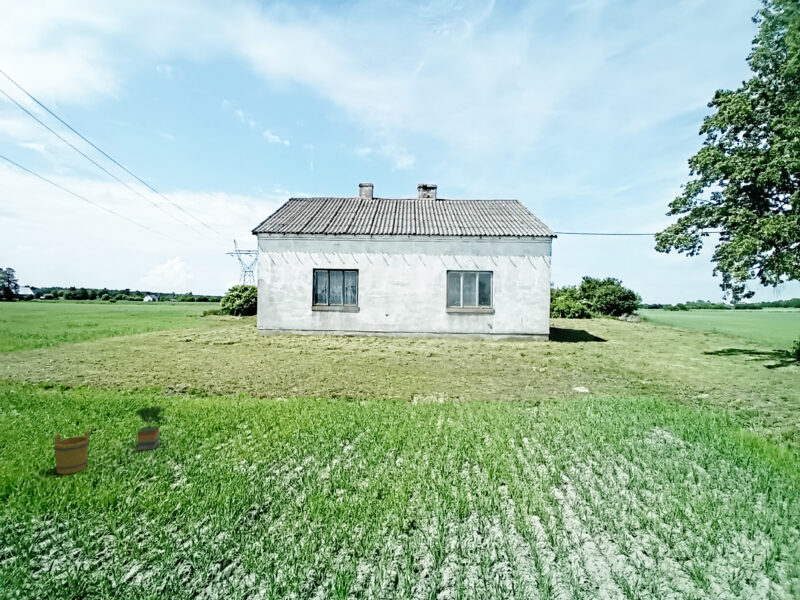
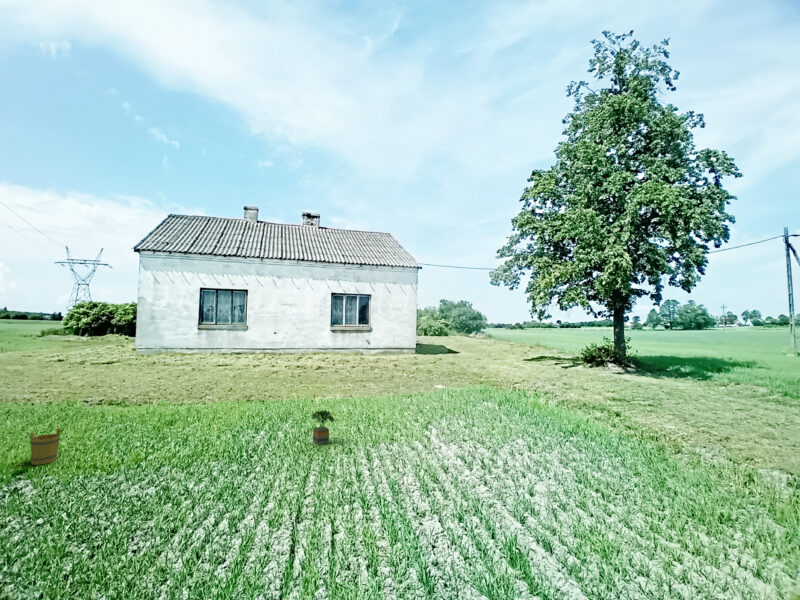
potted tree: present [136,406,164,450] -> present [312,410,334,445]

